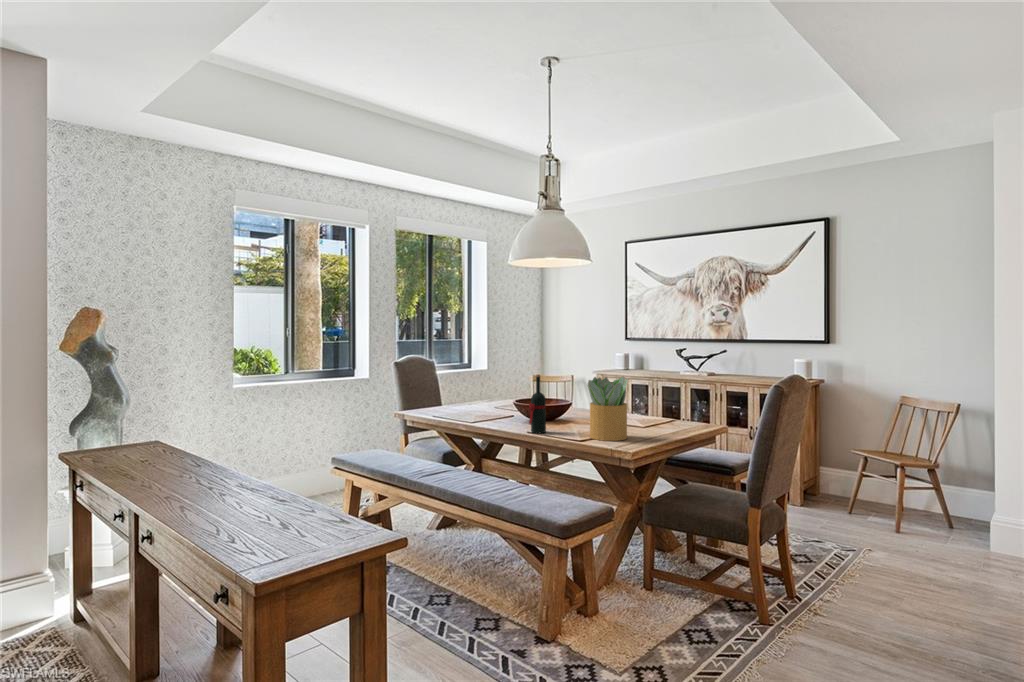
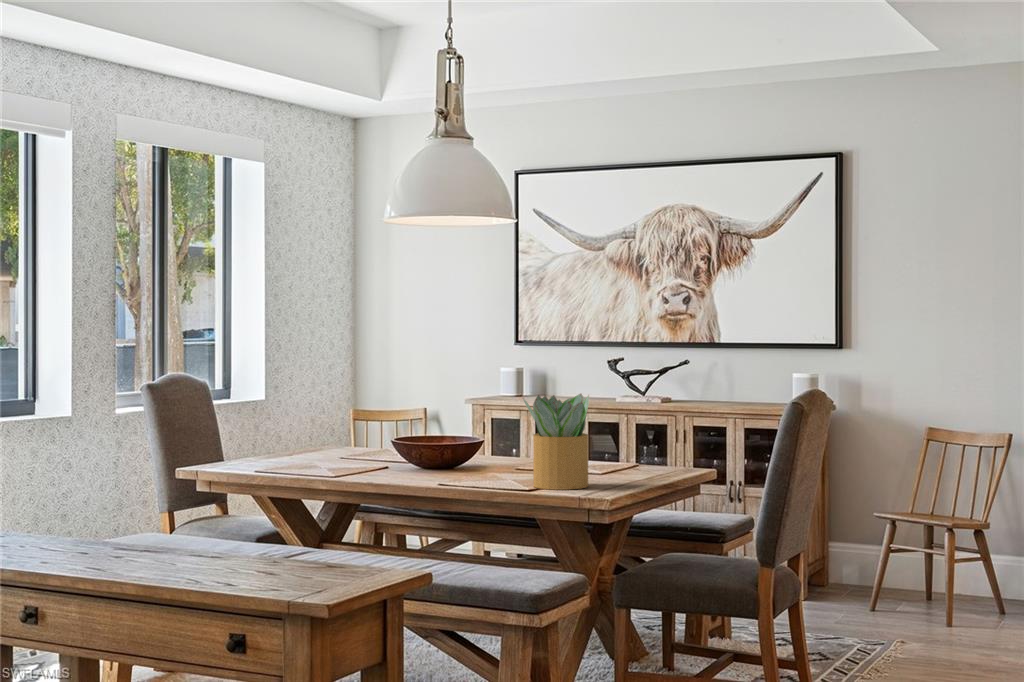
wine bottle: present [529,374,546,433] -> none [436,393,461,486]

